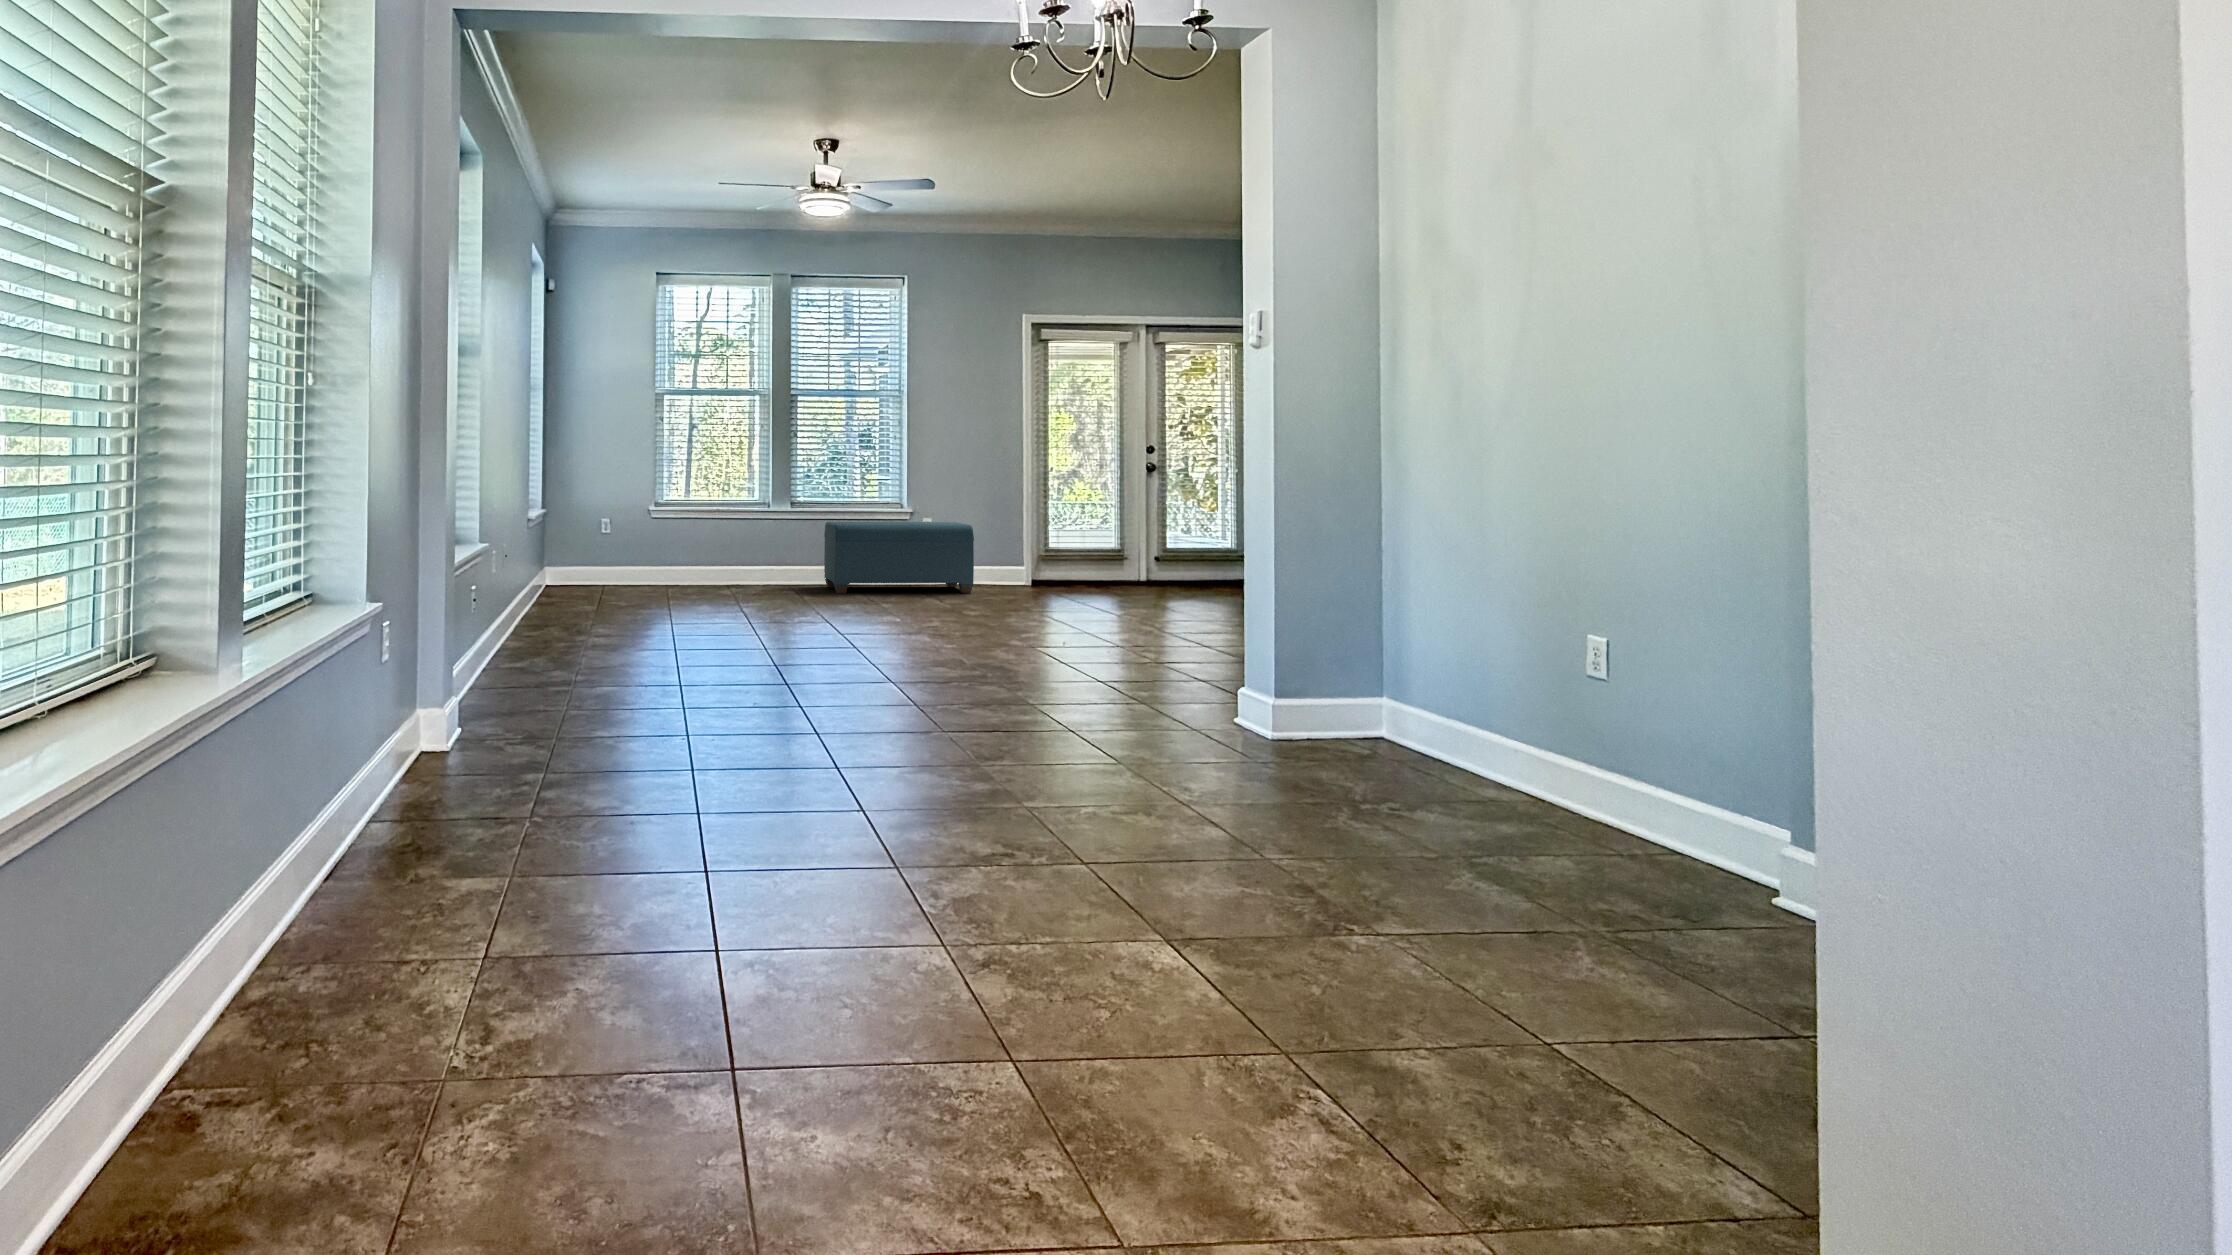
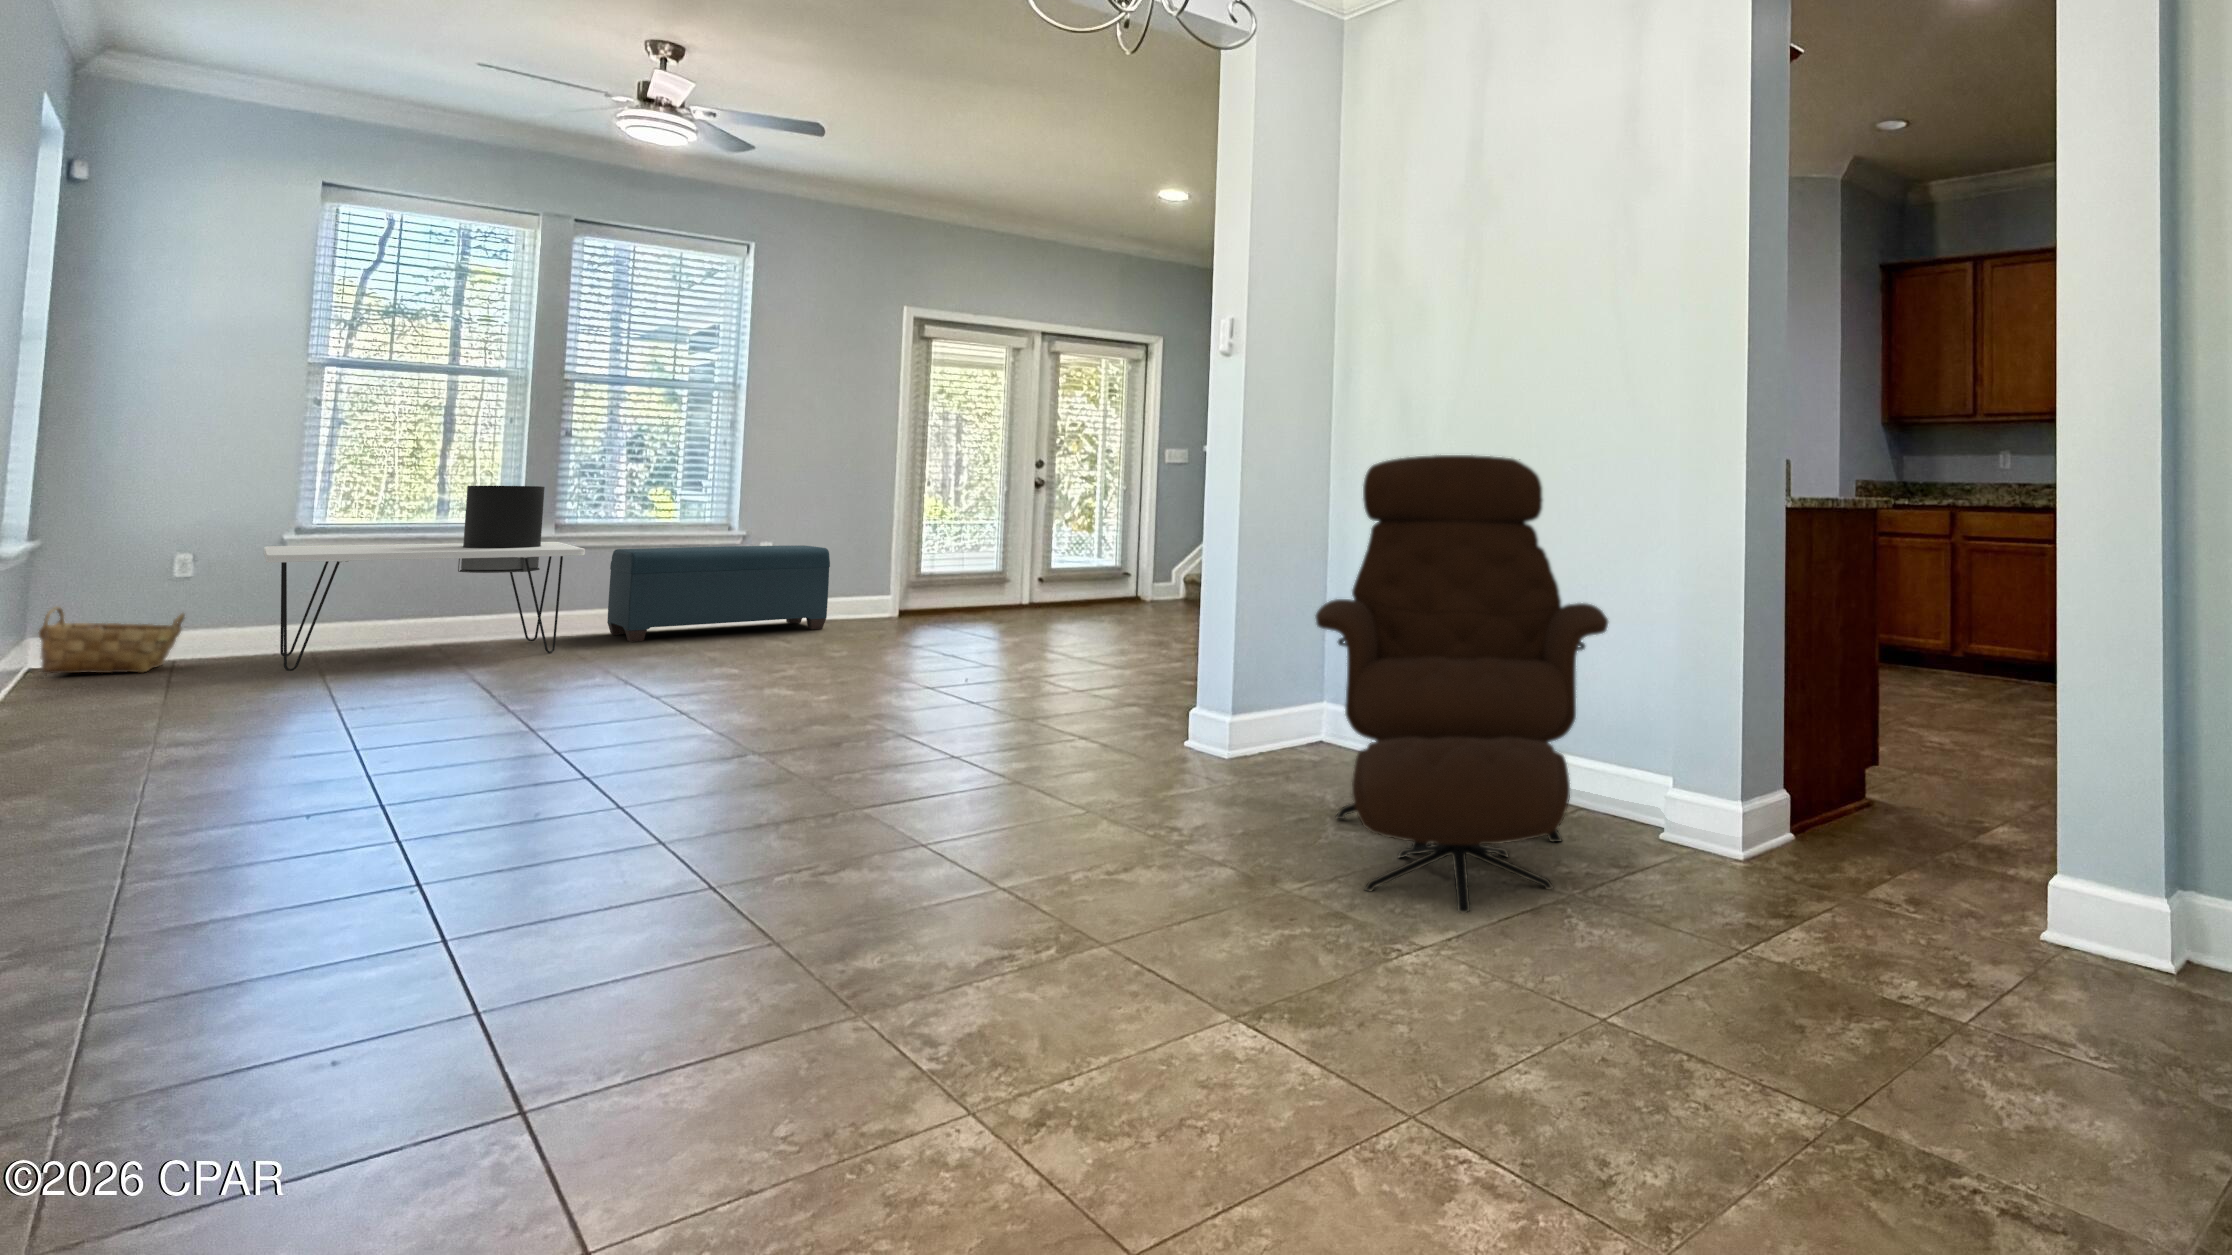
lounge chair: none [1327,443,1699,920] -> present [1316,455,1608,913]
side table: none [636,474,804,598] -> present [264,486,585,671]
woven basket: none [541,549,602,593] -> present [38,607,185,673]

